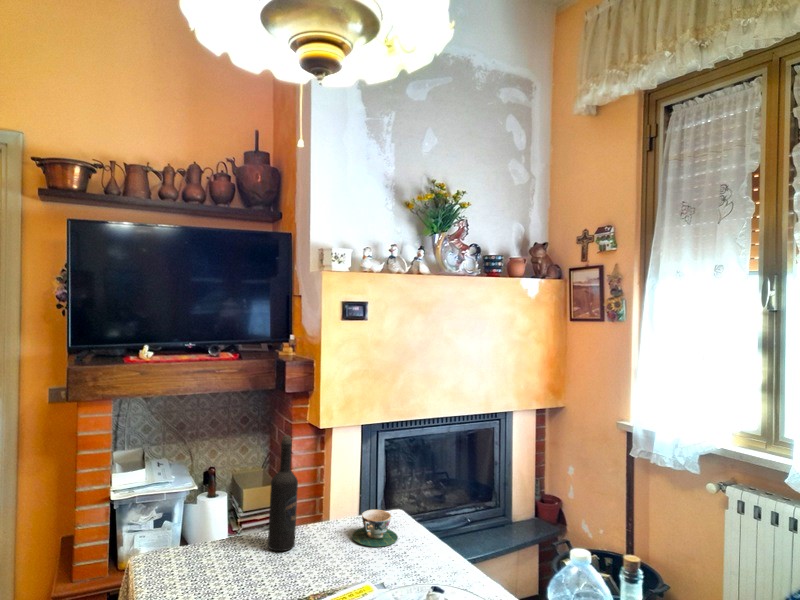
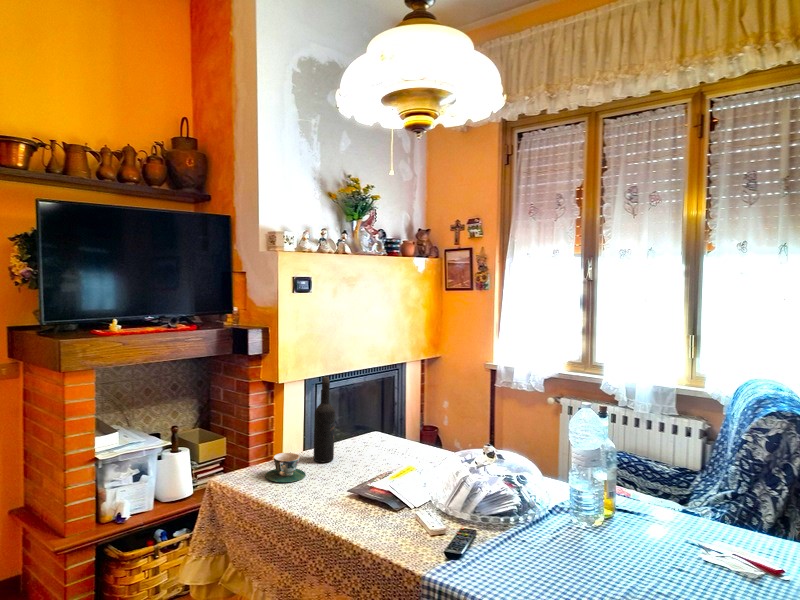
teacup: present [352,510,398,547] -> present [265,452,306,482]

